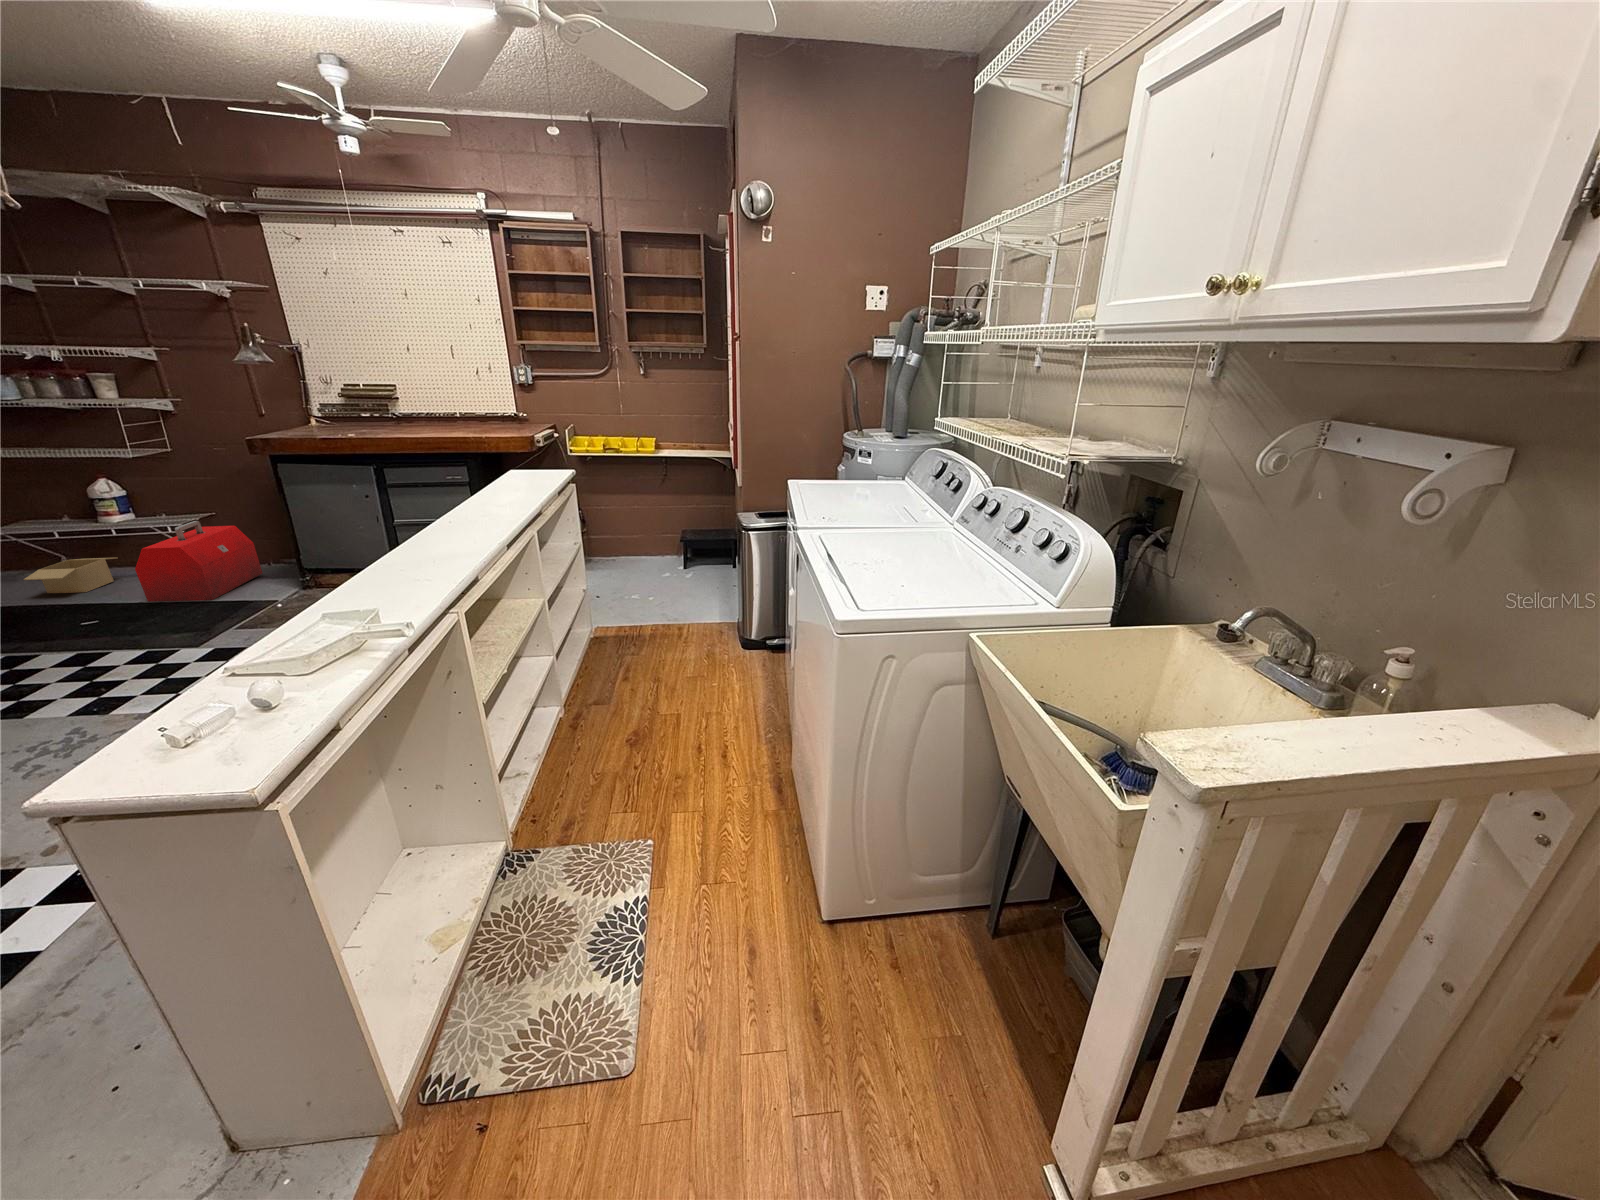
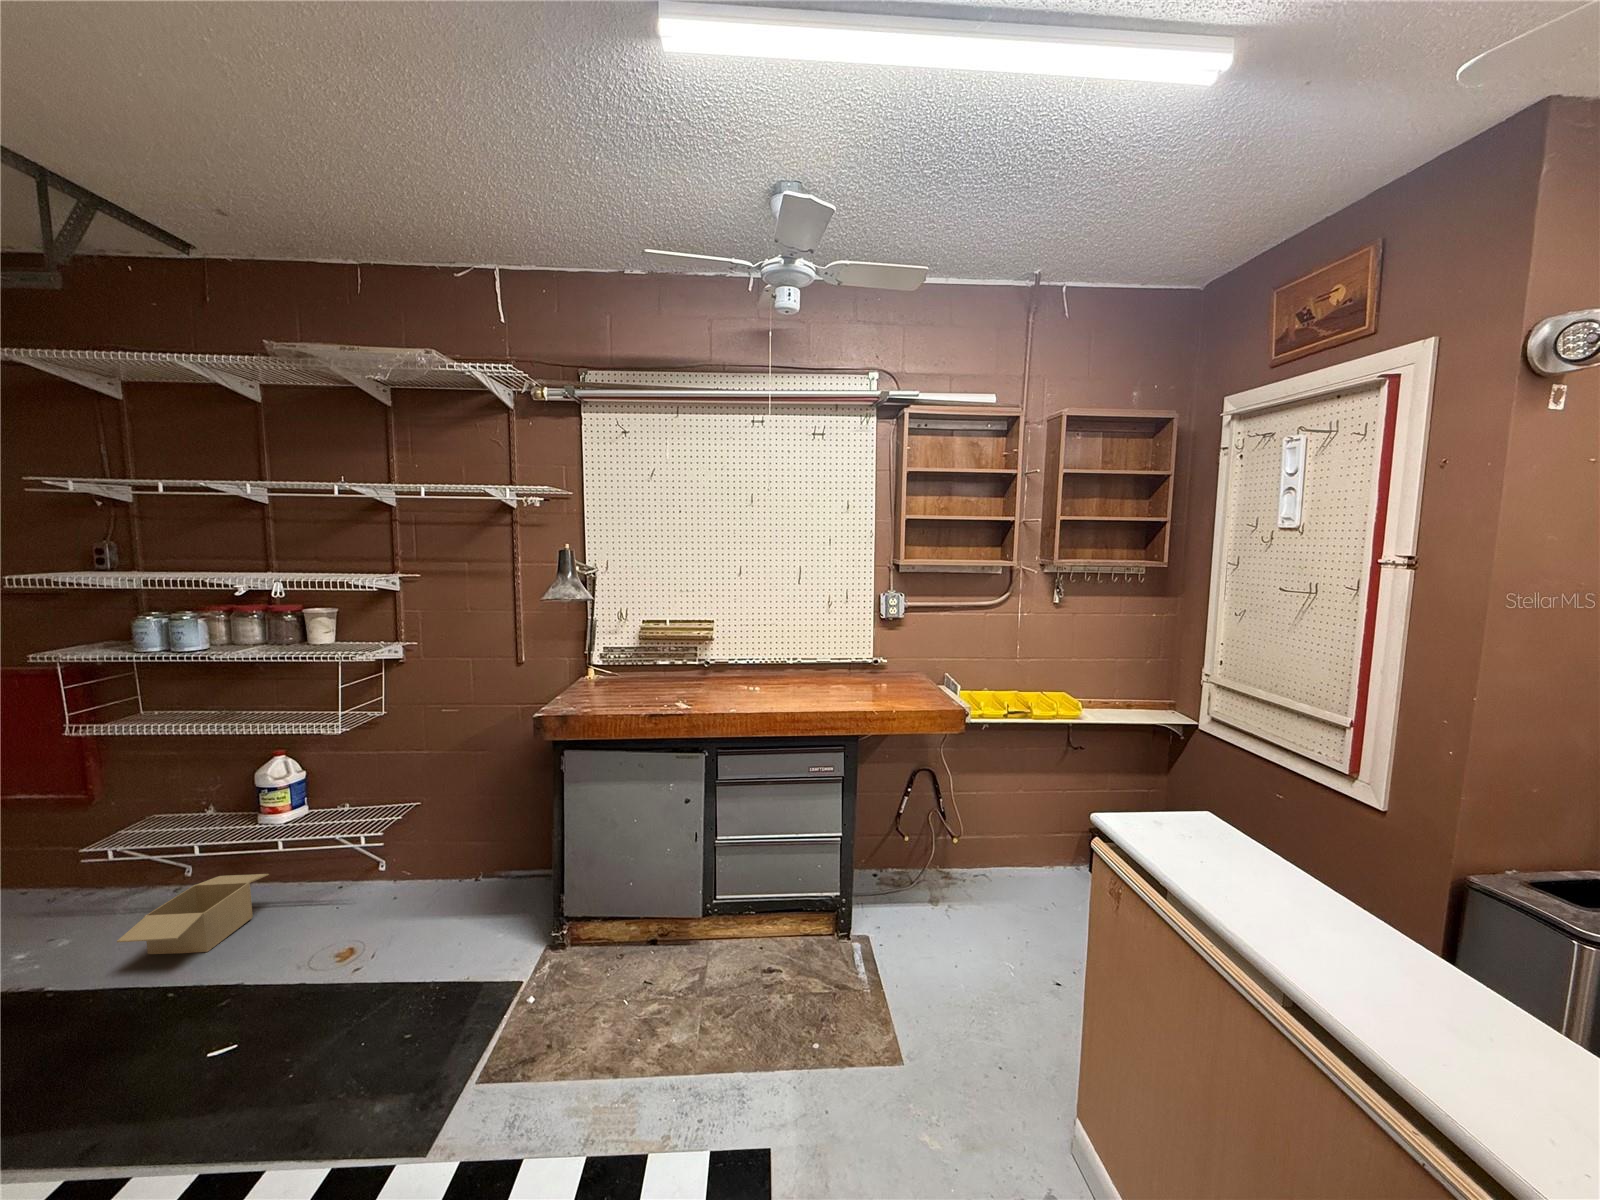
toolbox: present [135,521,262,601] -> none [296,824,468,988]

